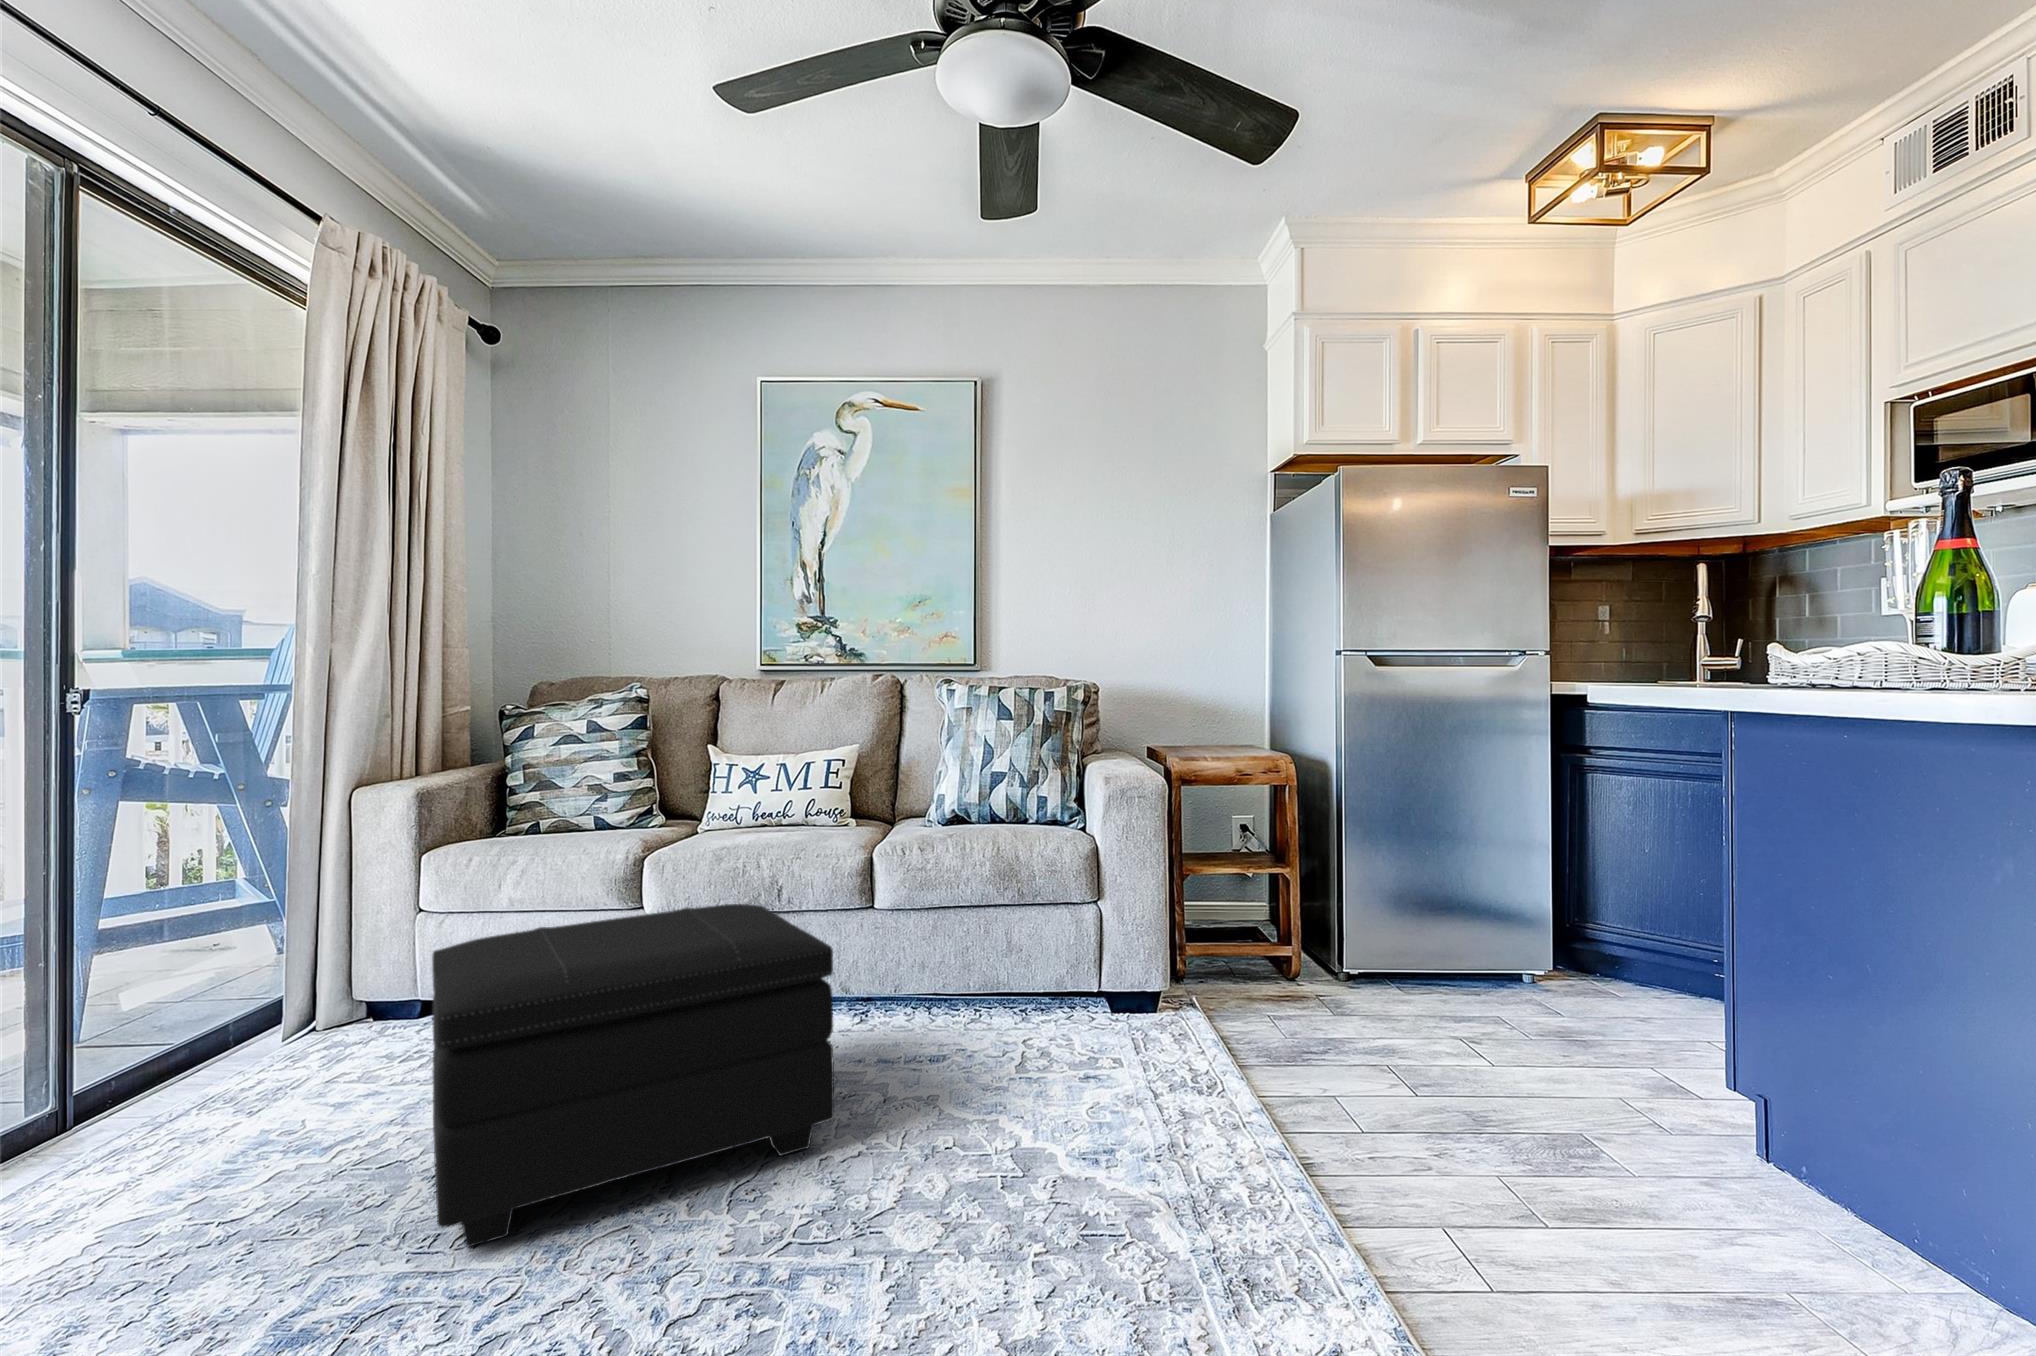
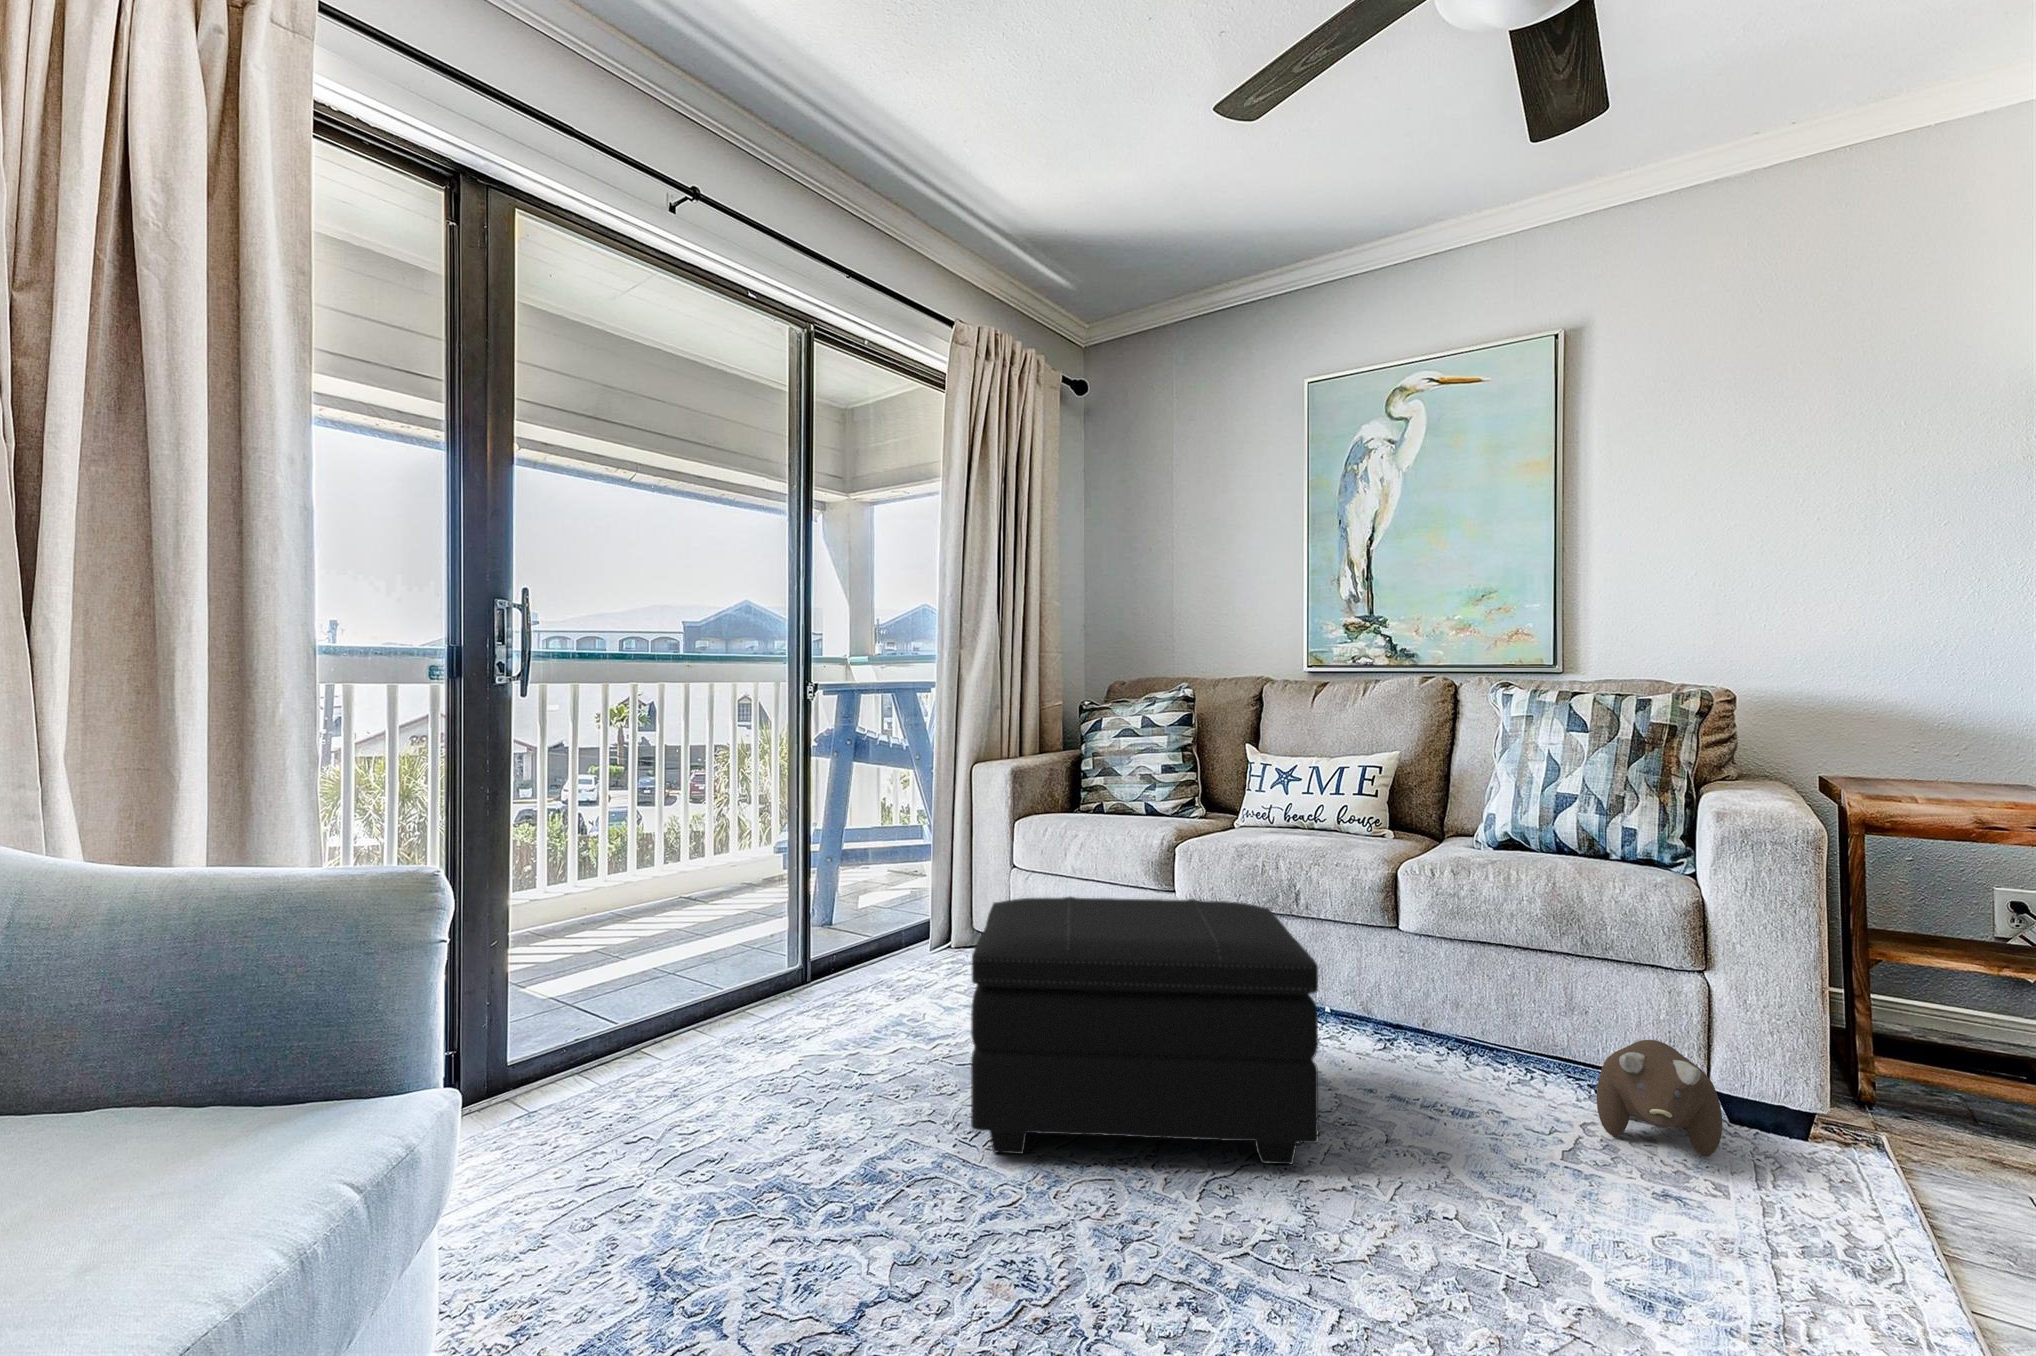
plush toy: none [1035,961,1116,1045] -> present [1597,1040,1722,1156]

